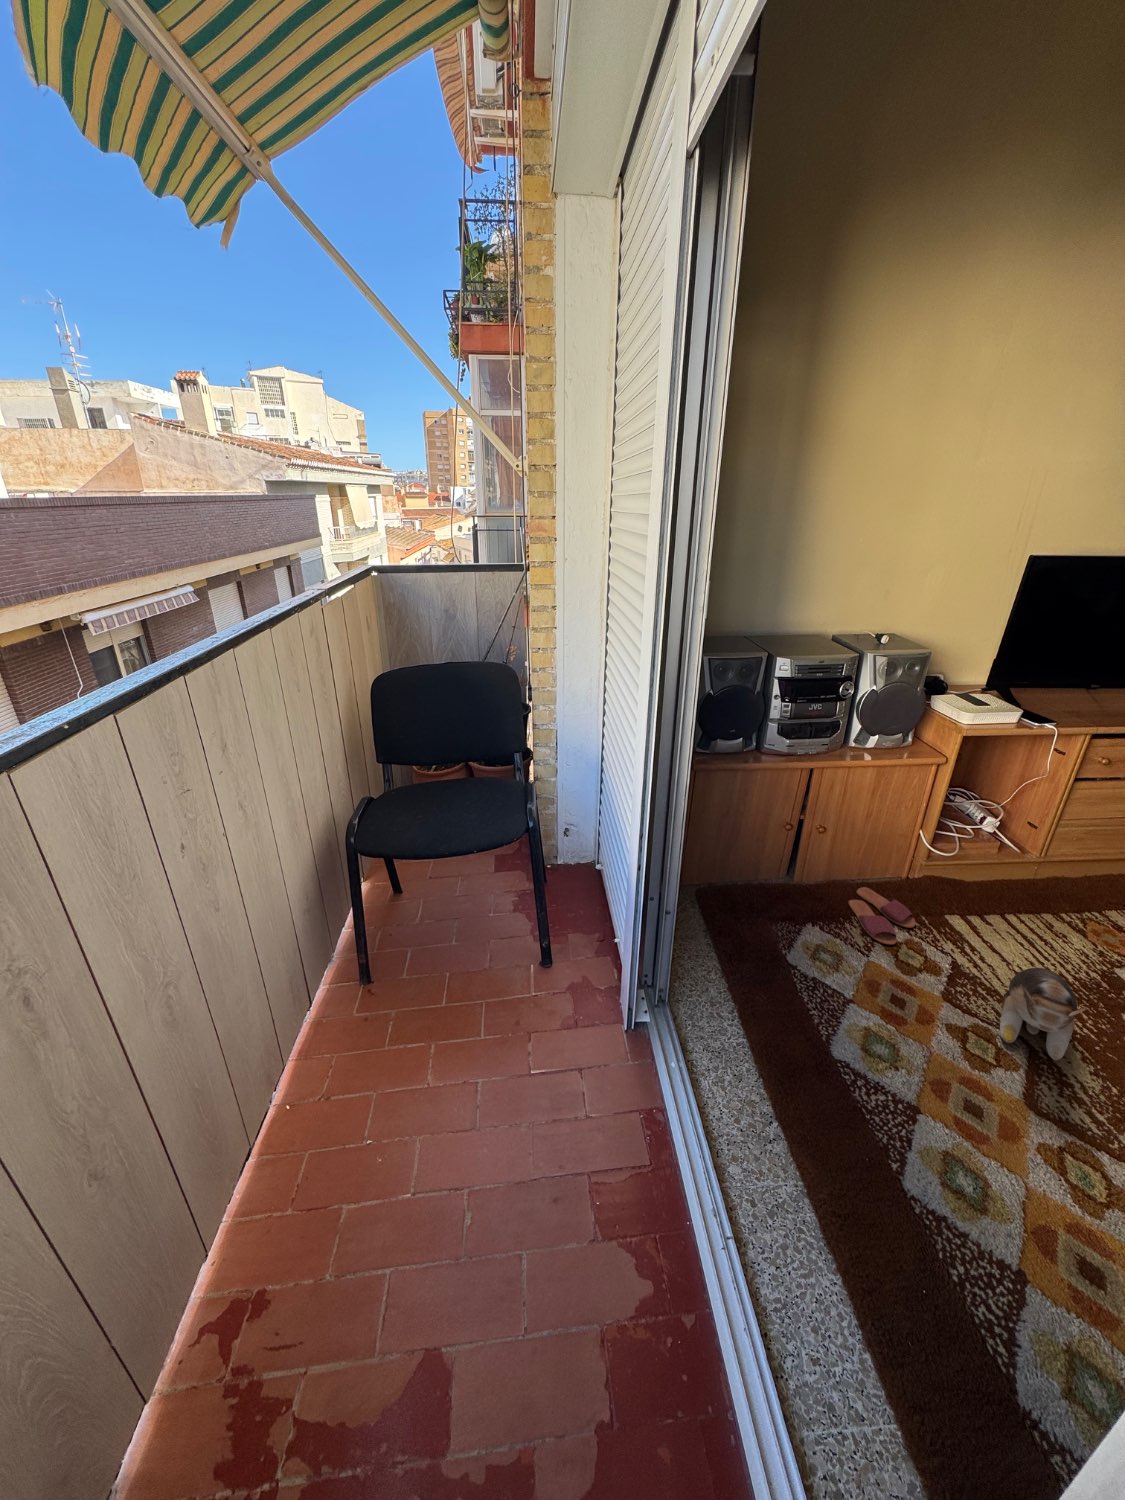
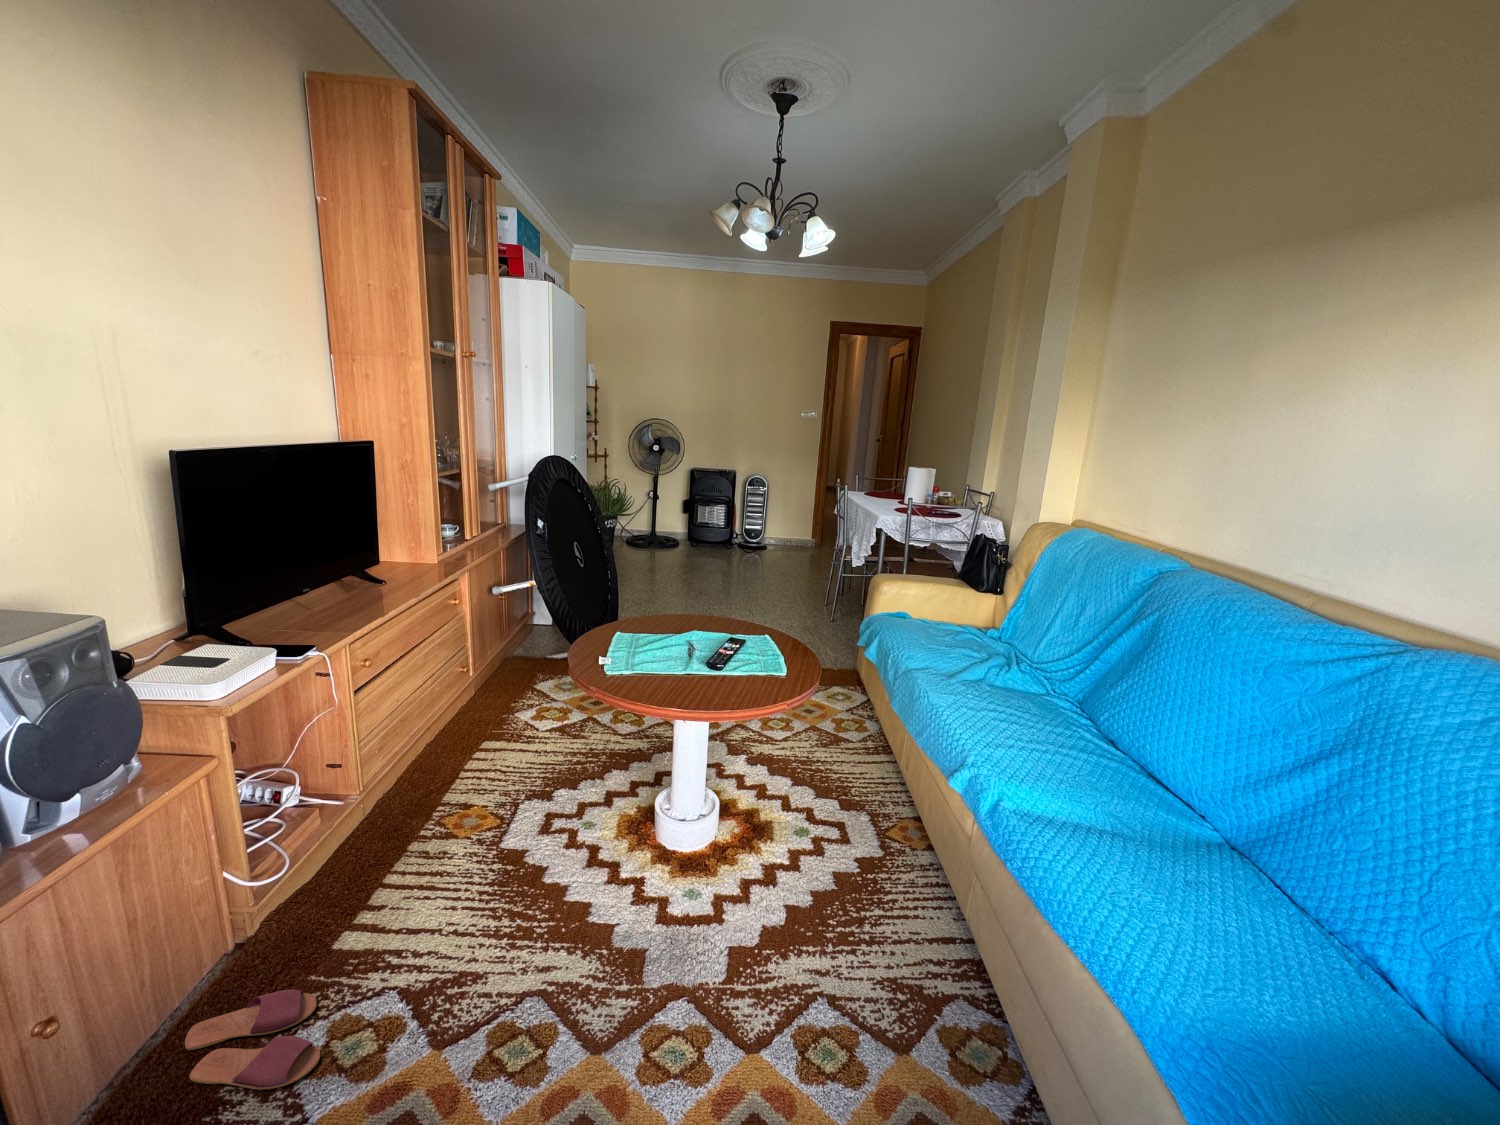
plush toy: present [1000,968,1087,1060] -> none [467,898,581,1017]

